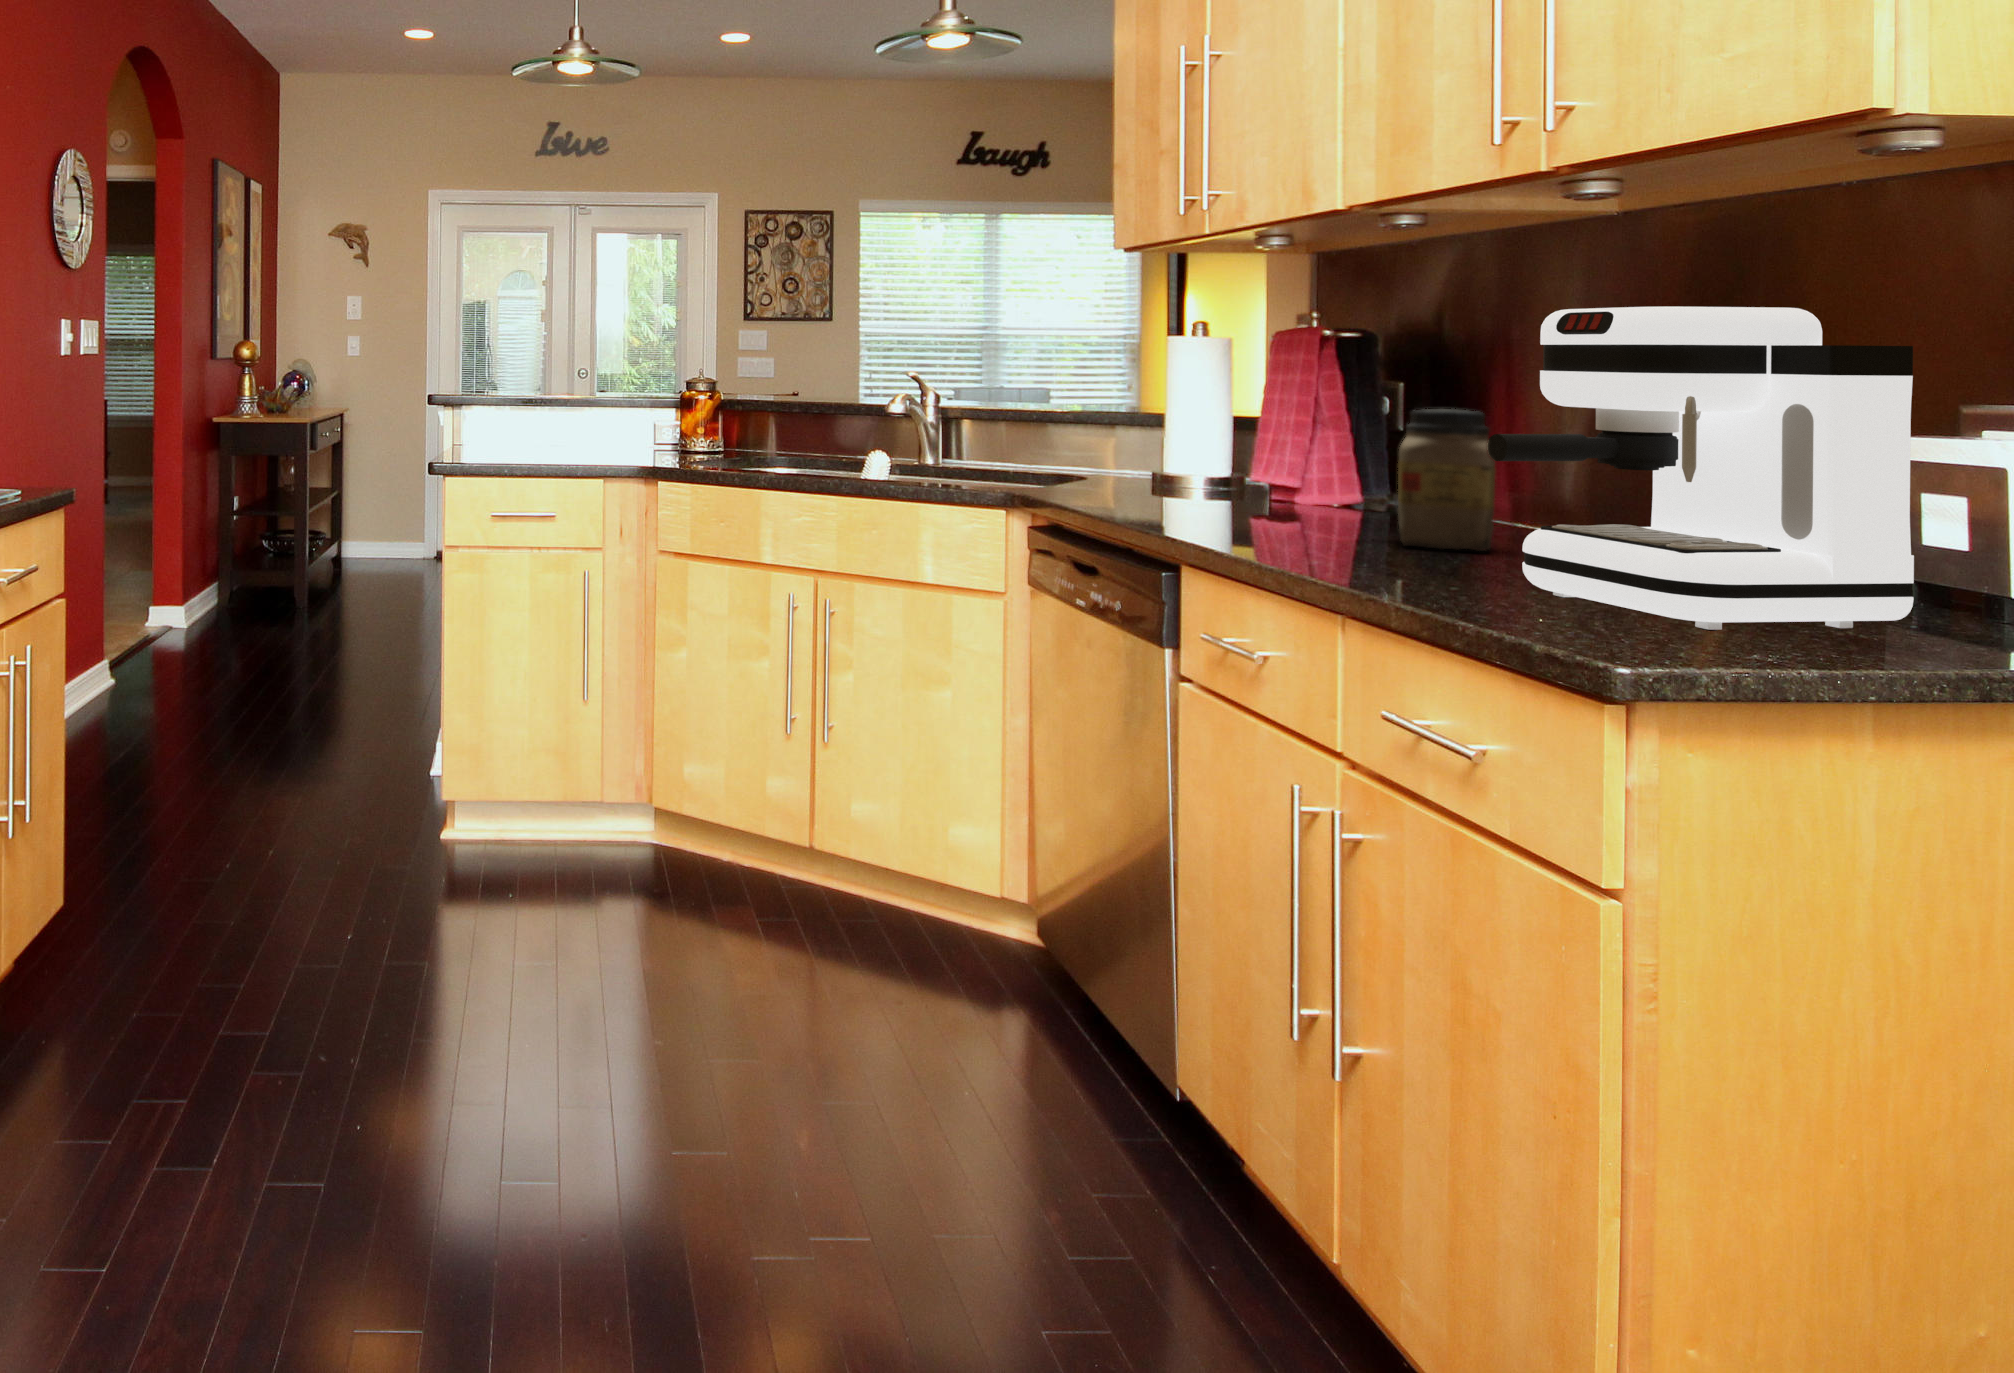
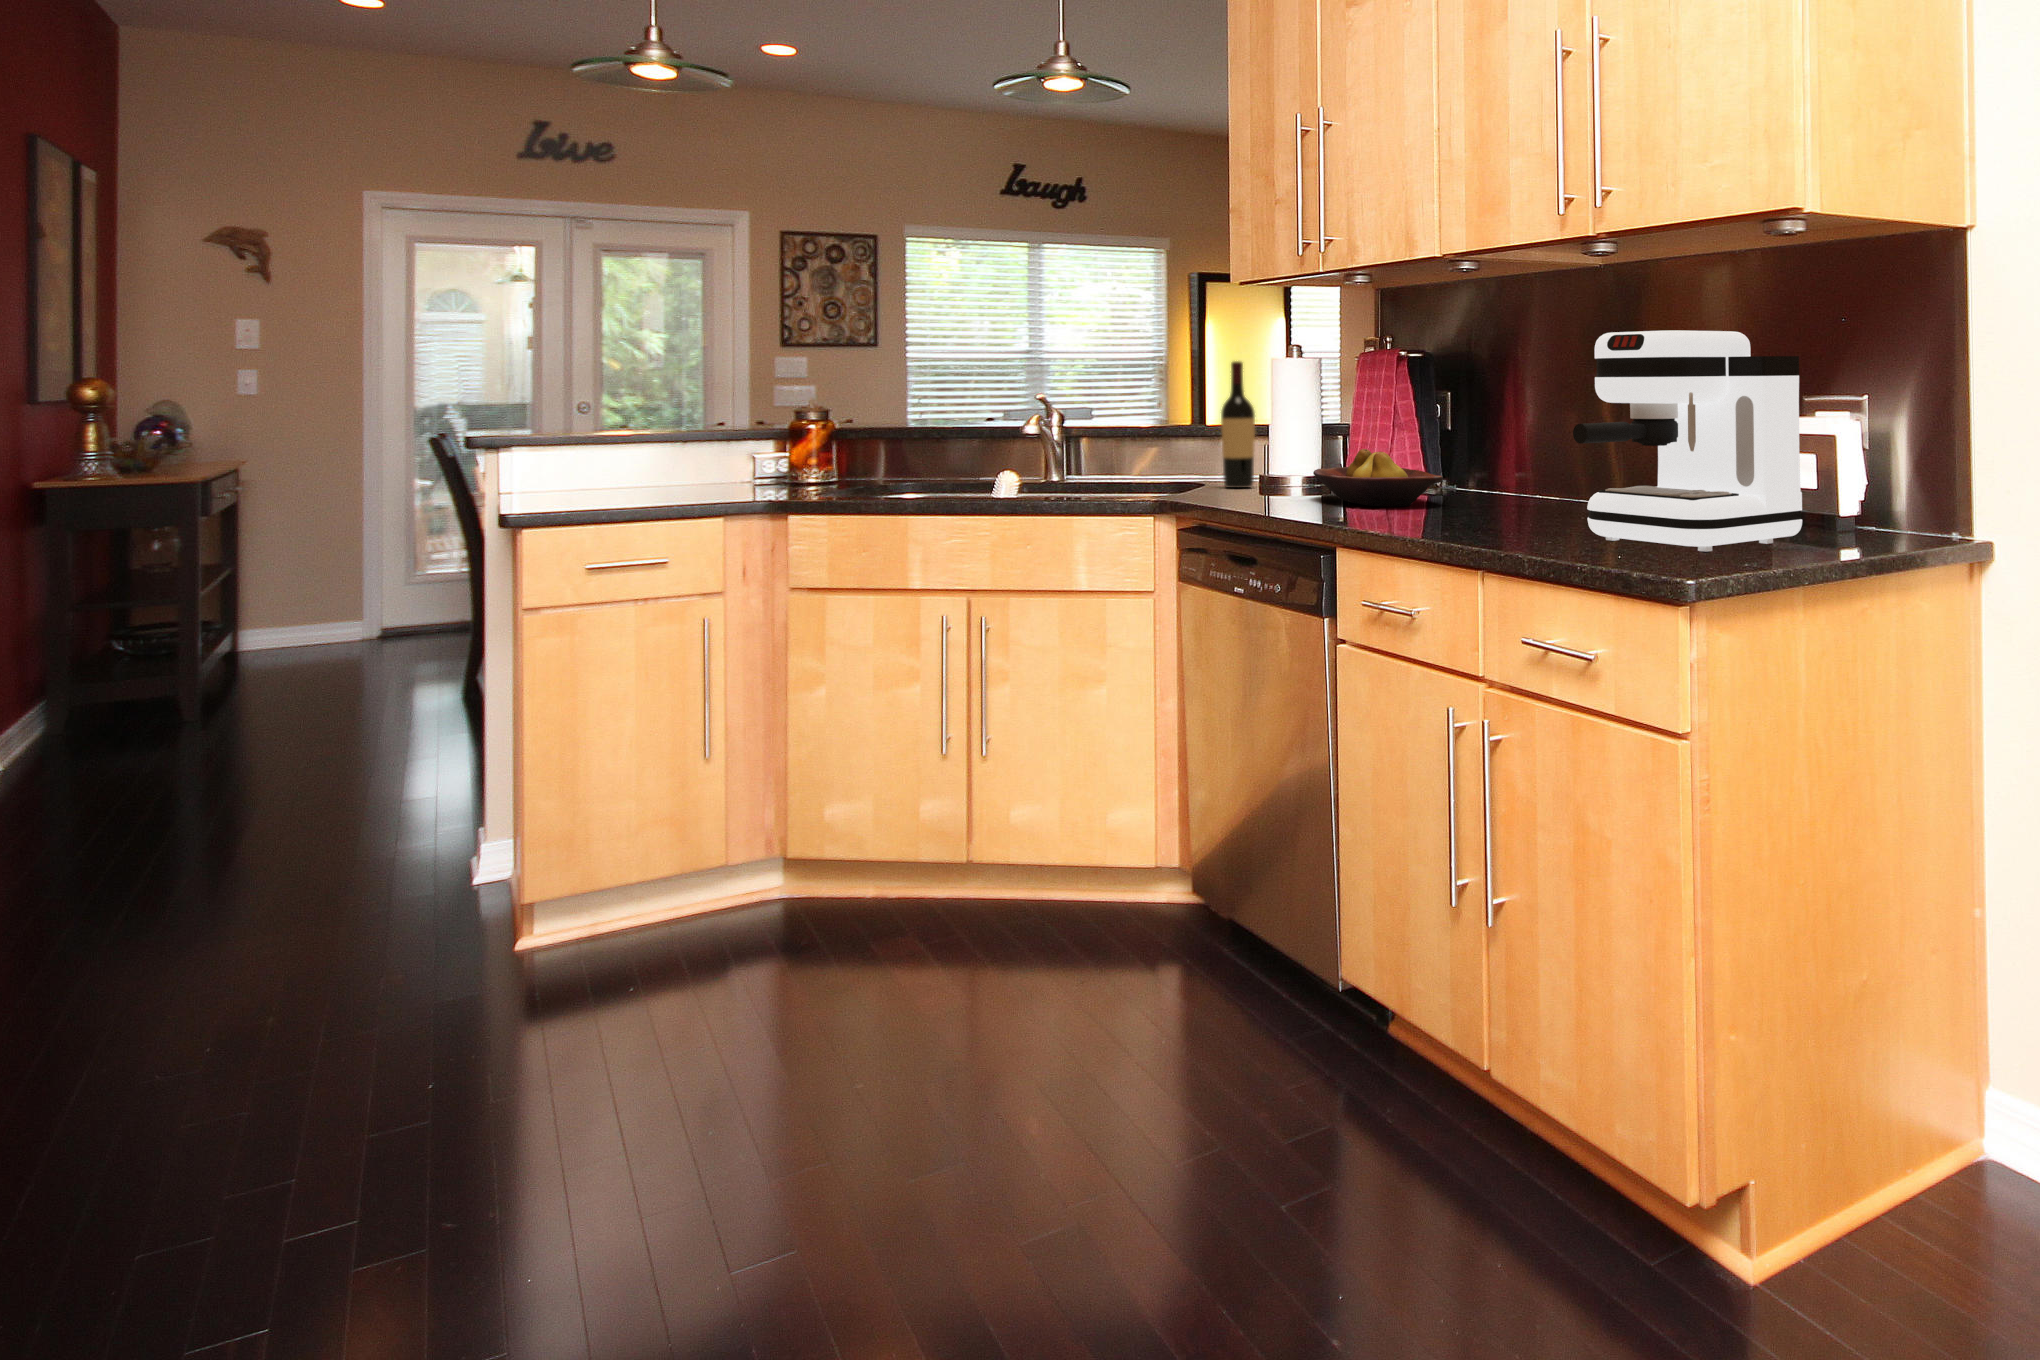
wine bottle: none [1104,340,1144,485] -> present [1221,361,1255,488]
jar: present [1398,409,1495,551] -> none [1478,410,1543,518]
fruit bowl: none [1197,449,1364,522] -> present [1313,449,1443,506]

